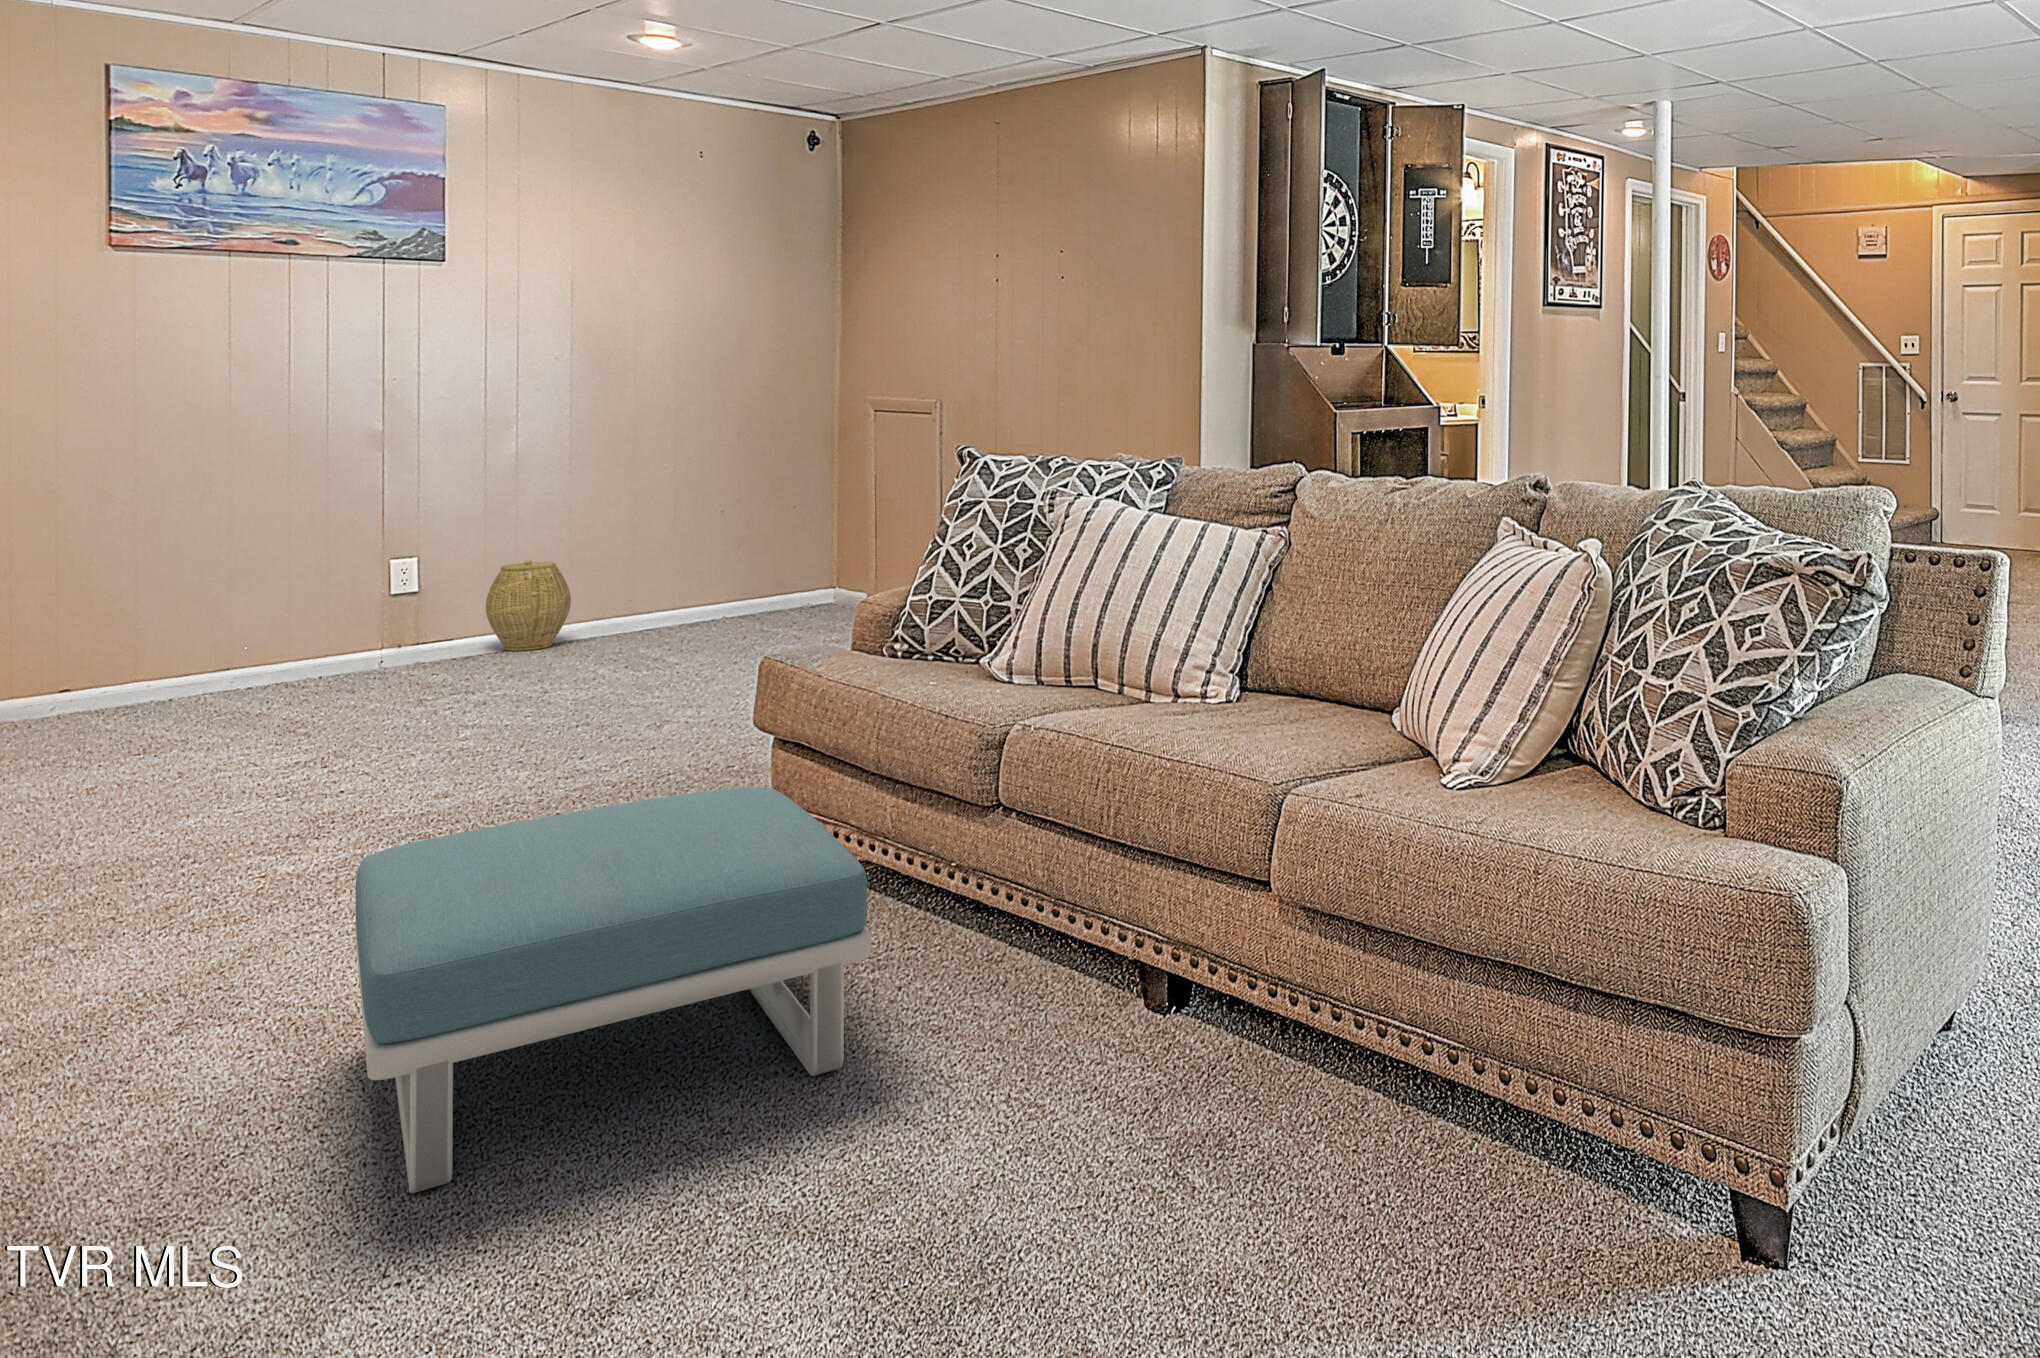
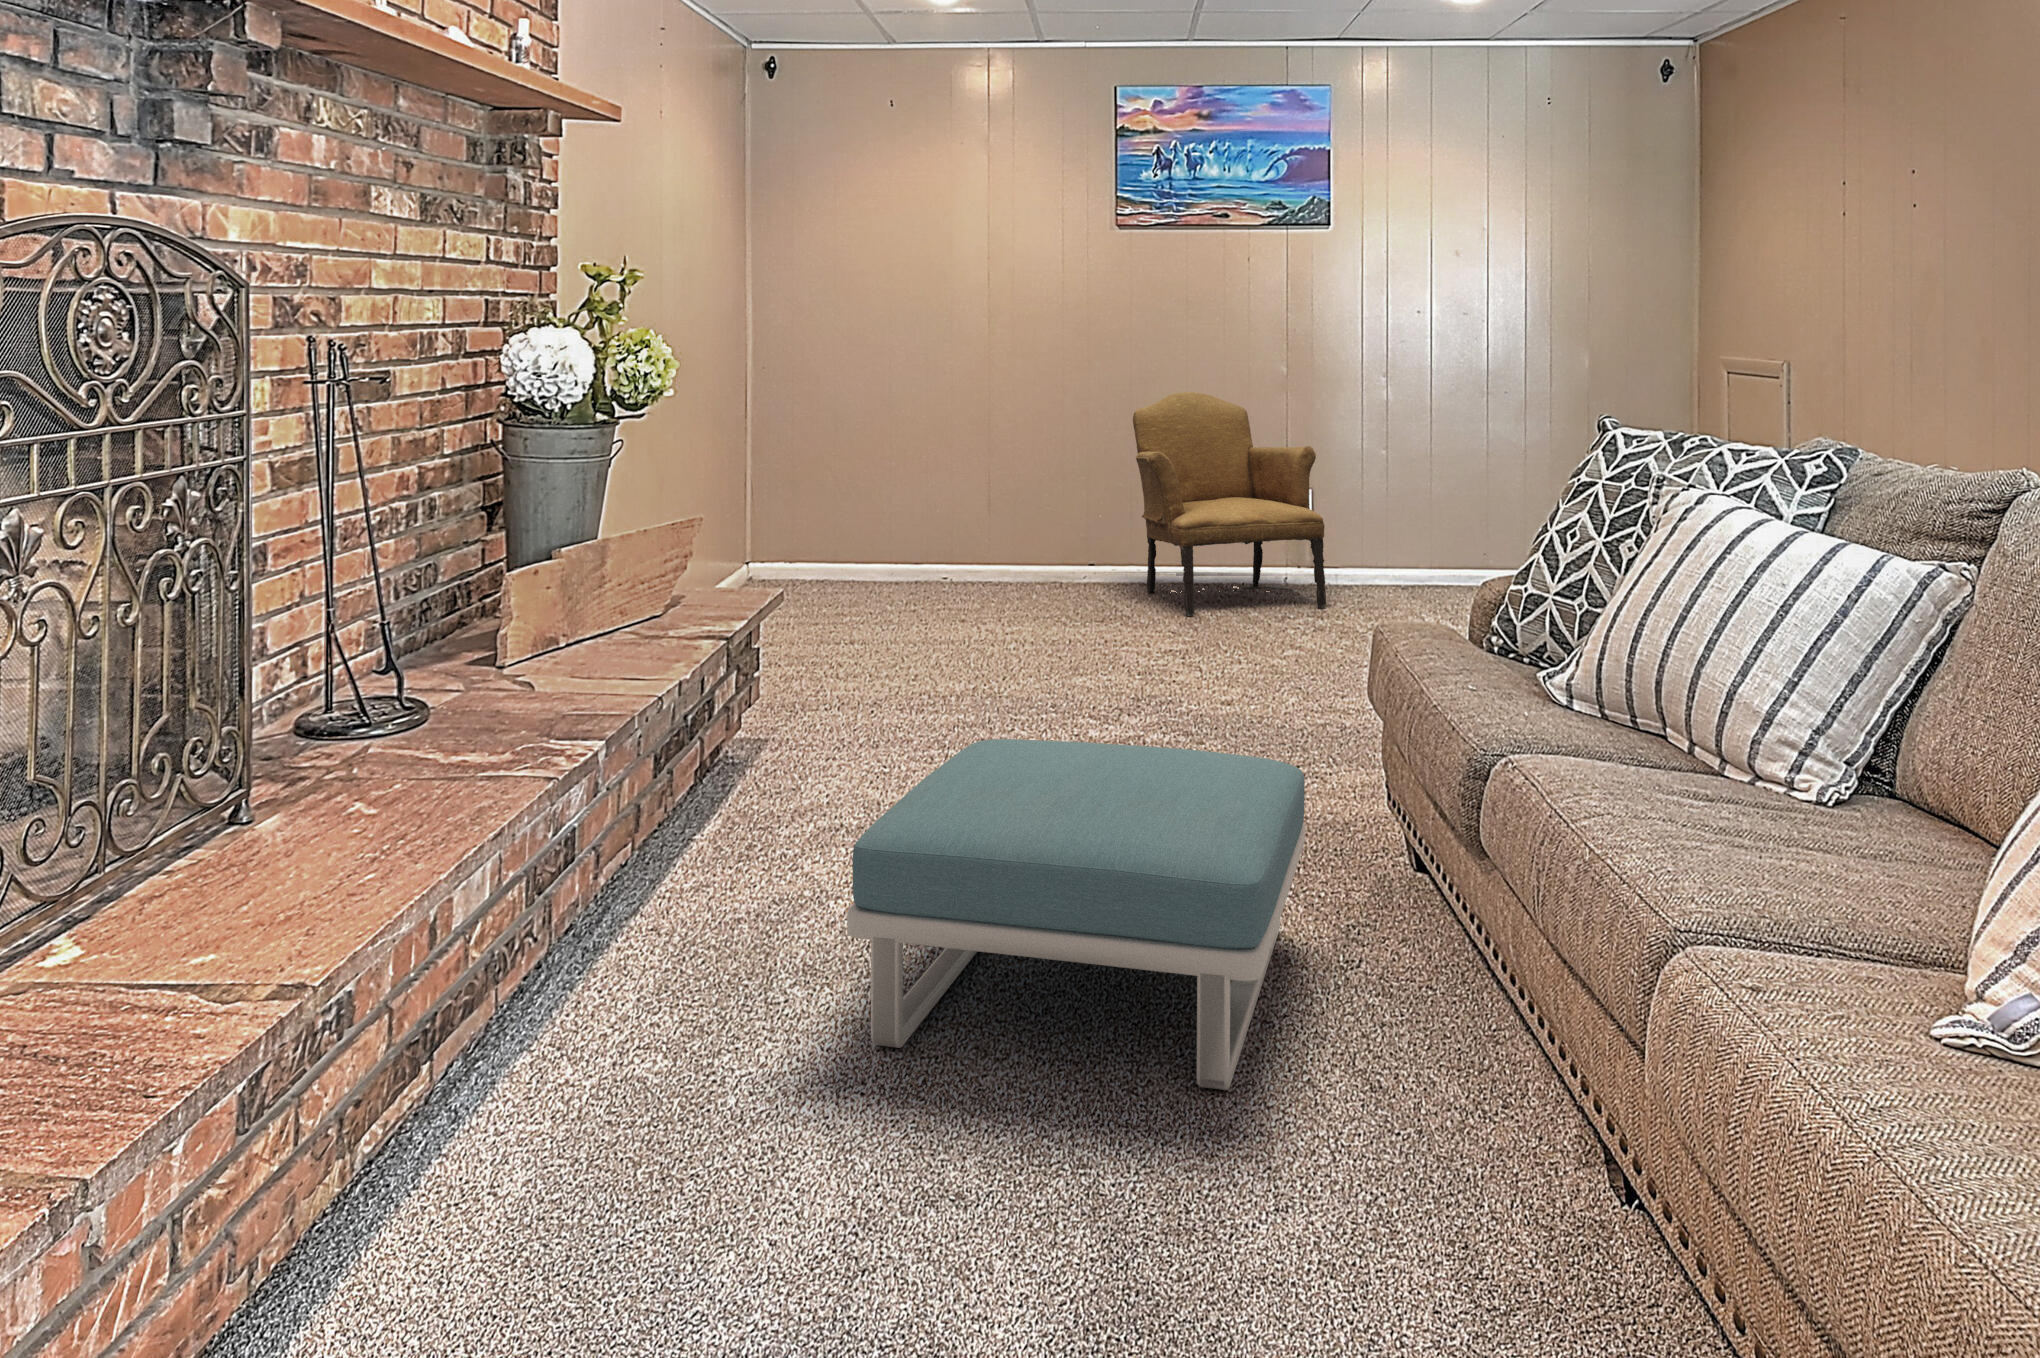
armchair: none [156,451,471,718] -> present [1133,392,1326,616]
woven basket: present [486,560,571,651] -> none [1361,504,1429,588]

